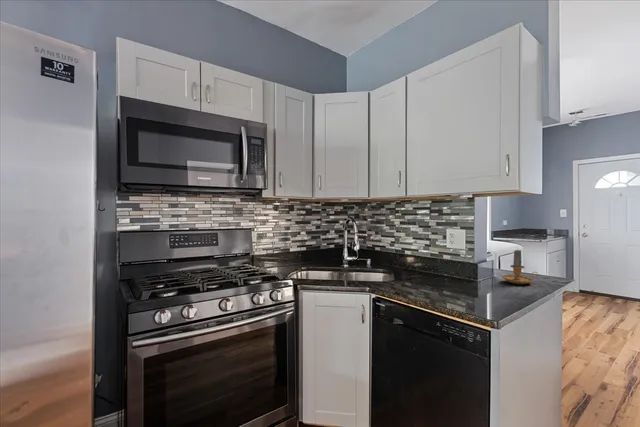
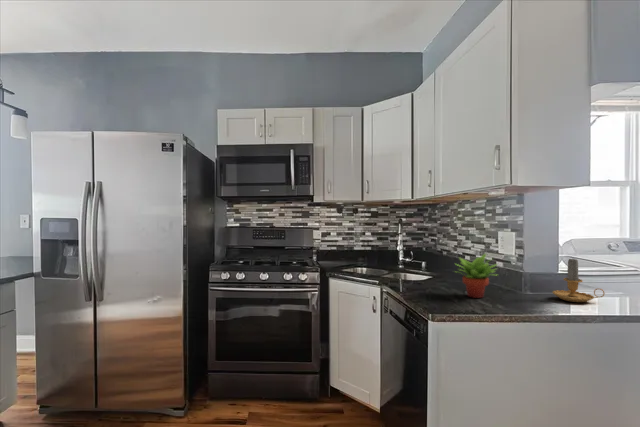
succulent plant: none [434,249,475,289] -> present [459,254,495,298]

